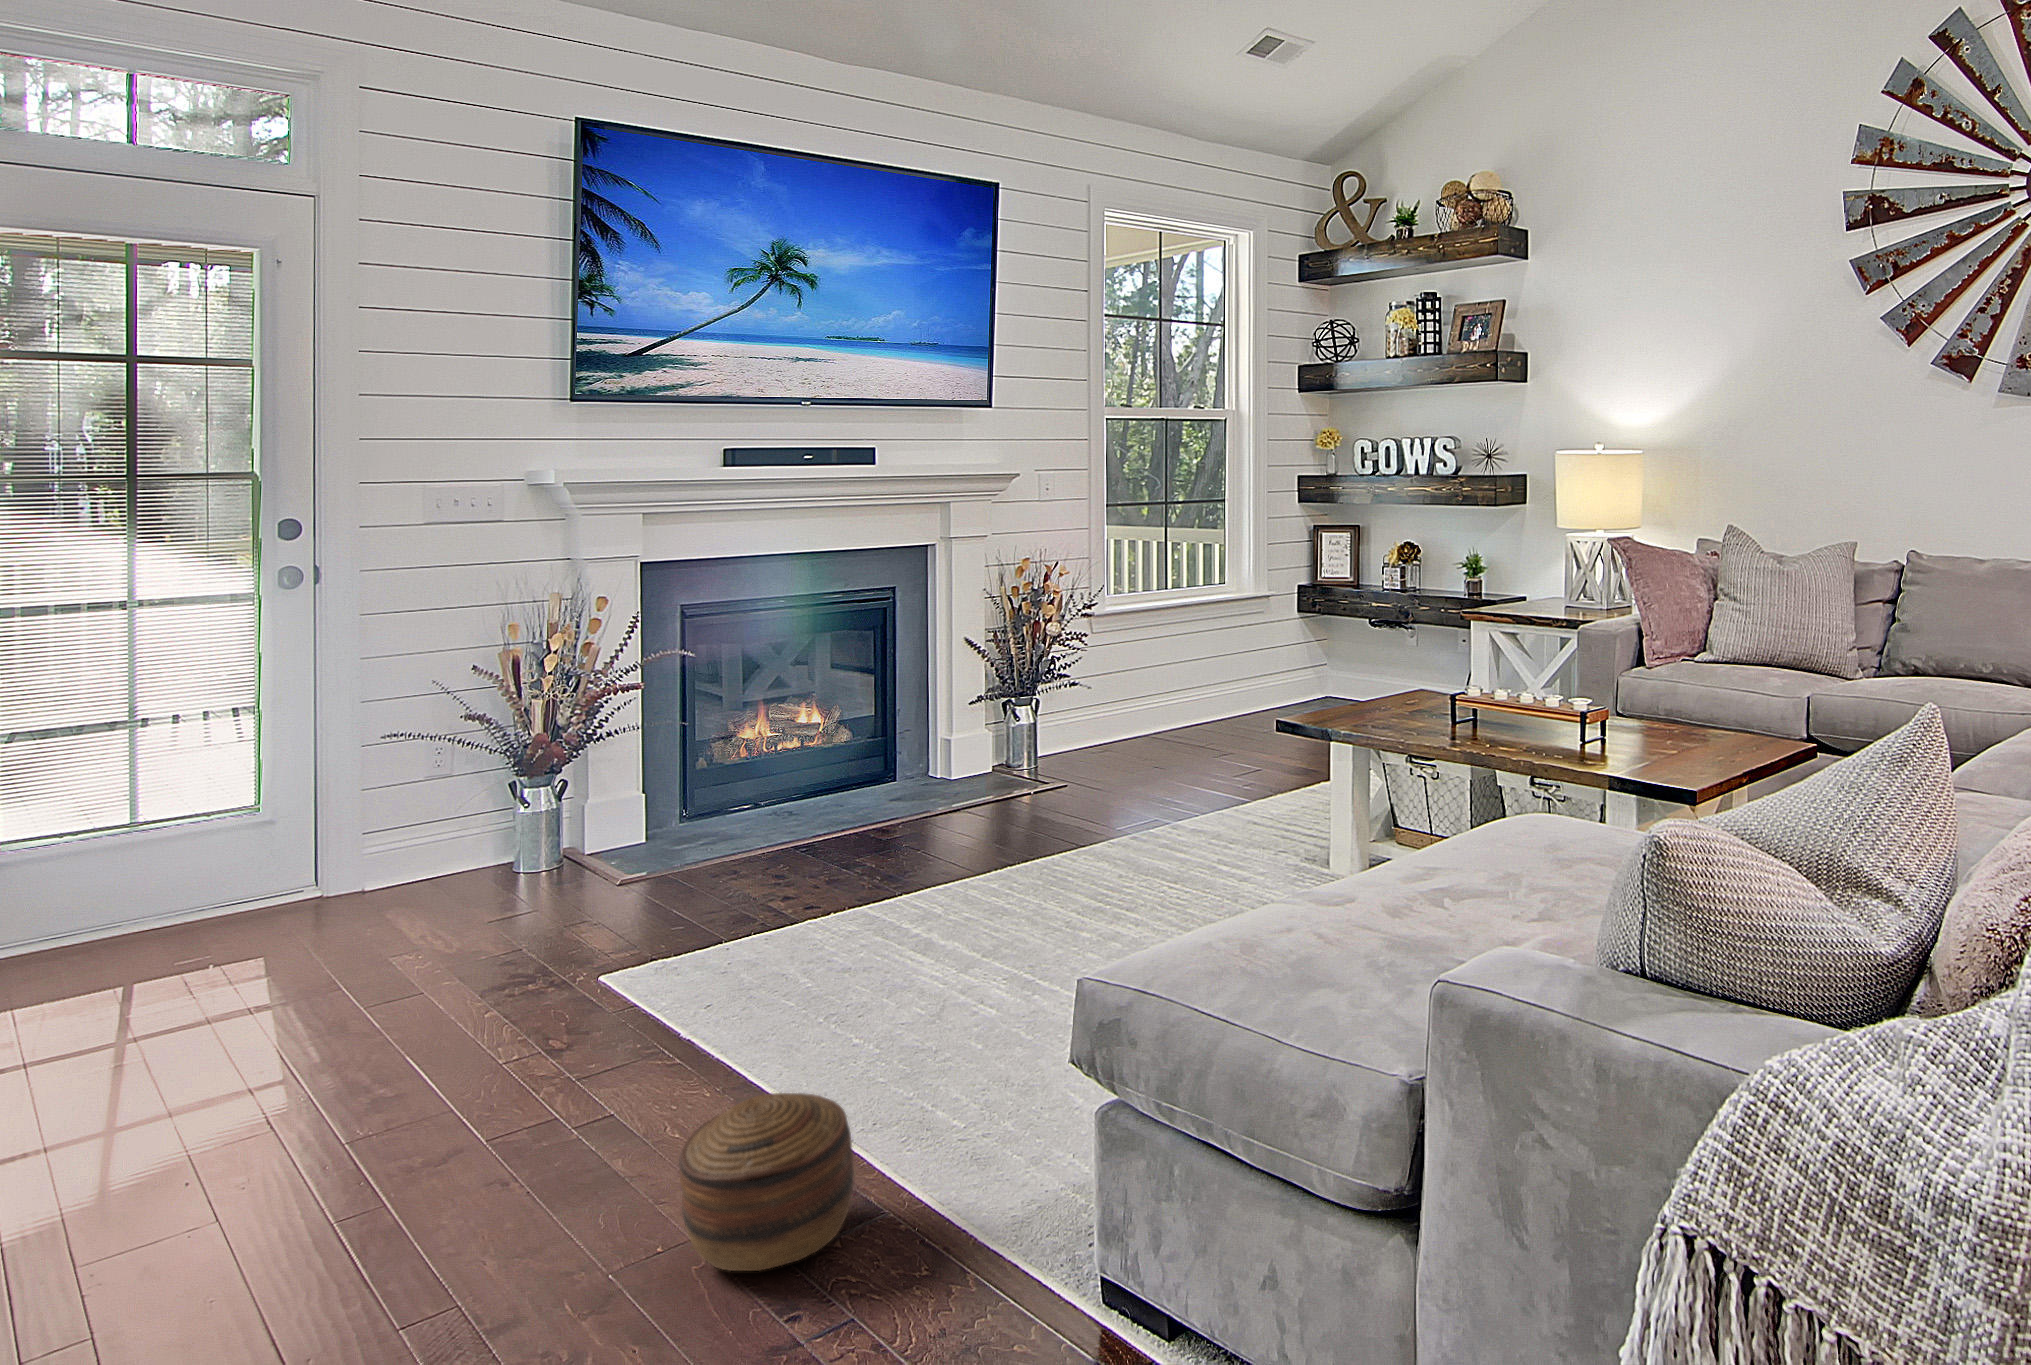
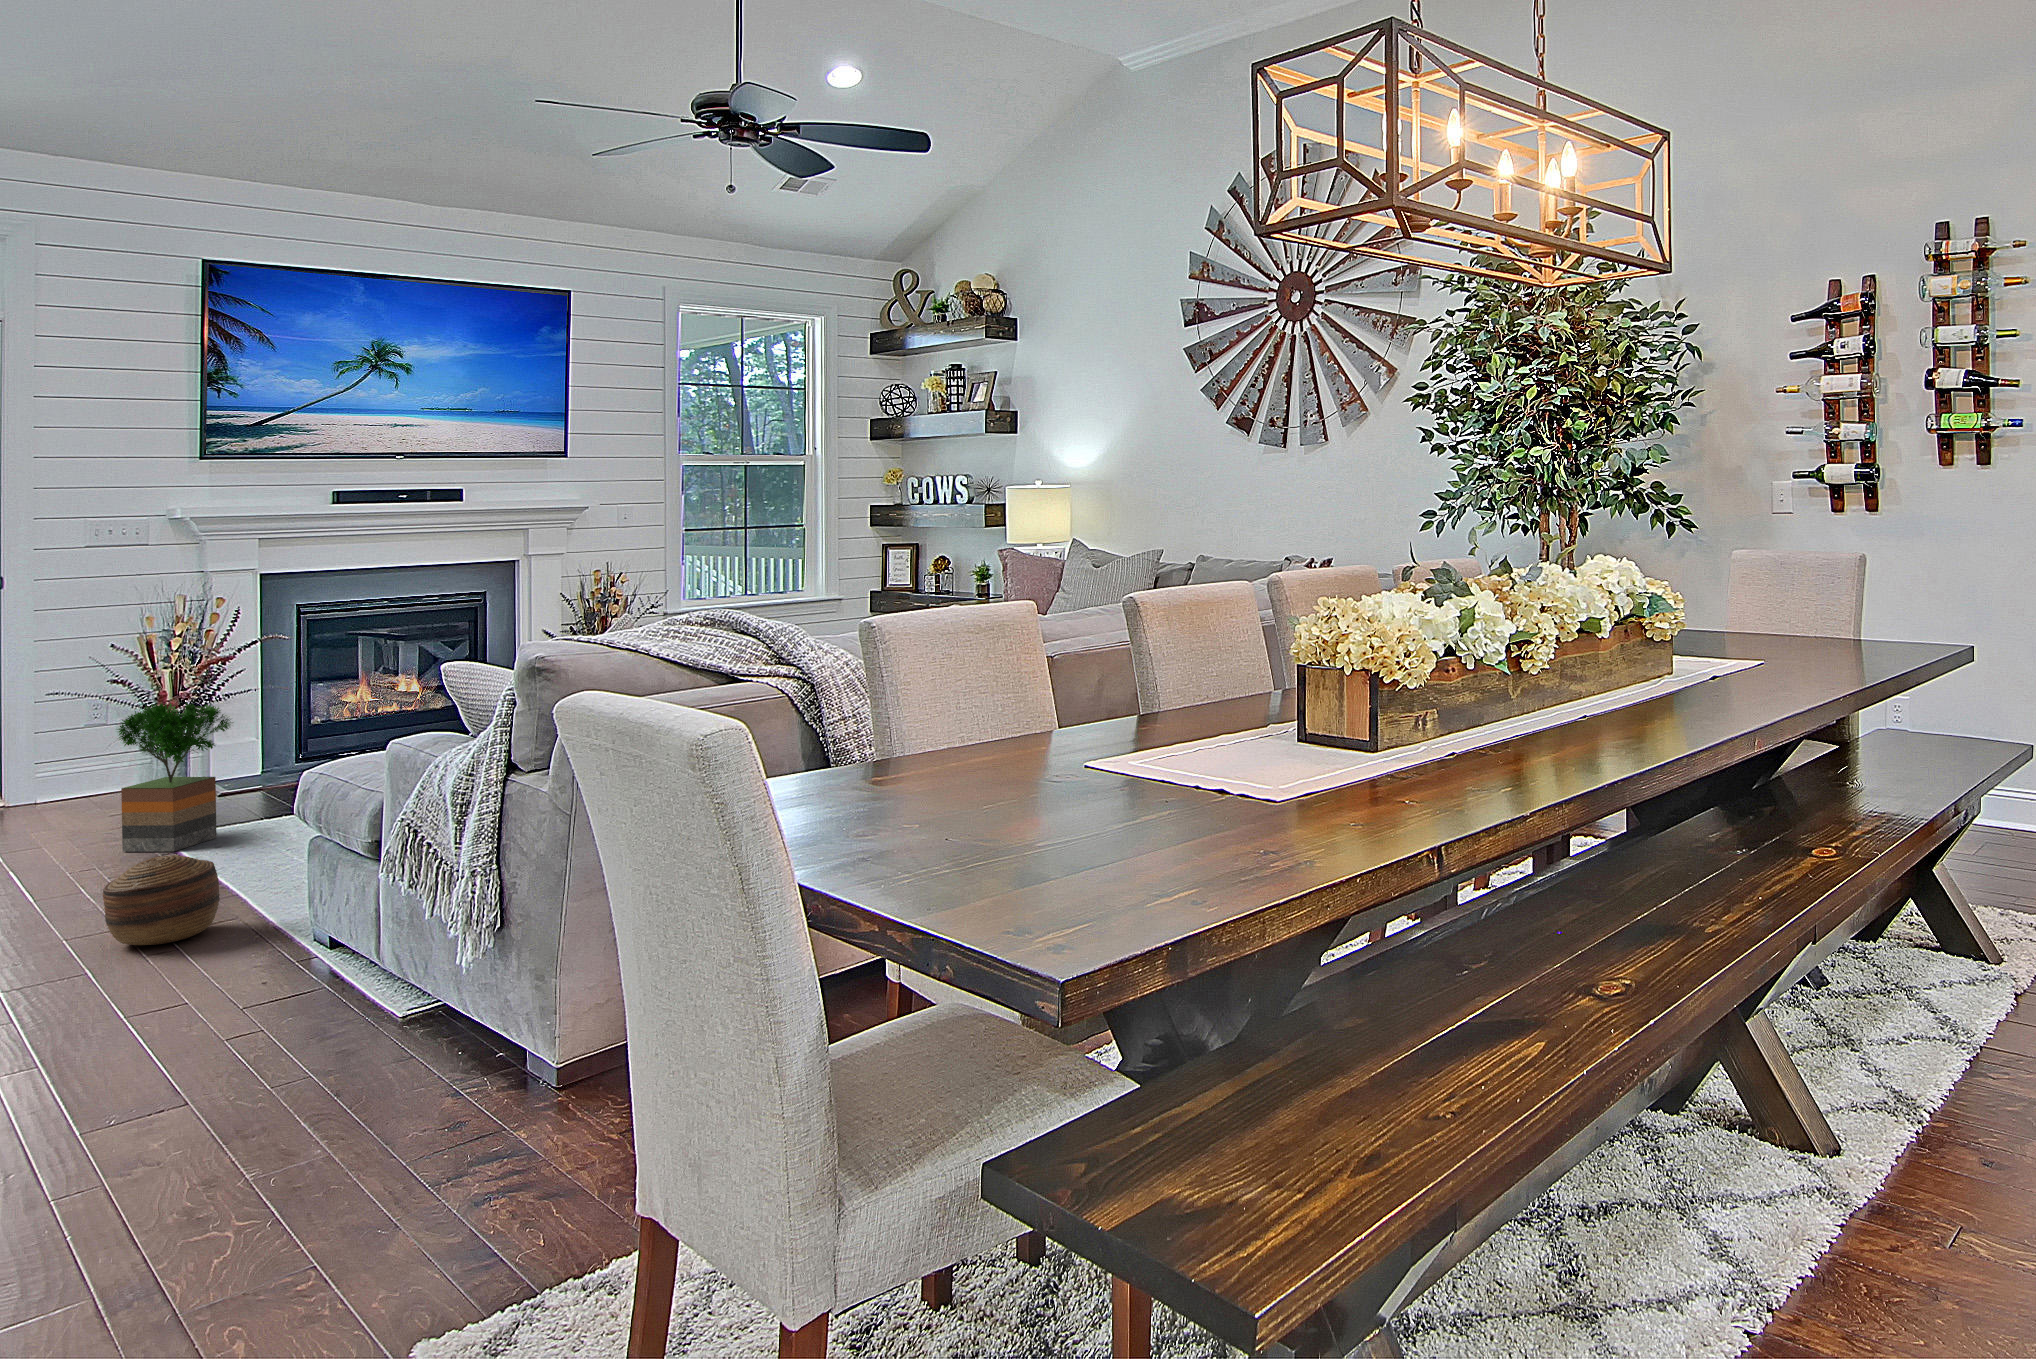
potted tree: none [547,767,704,1006] -> present [117,703,233,852]

